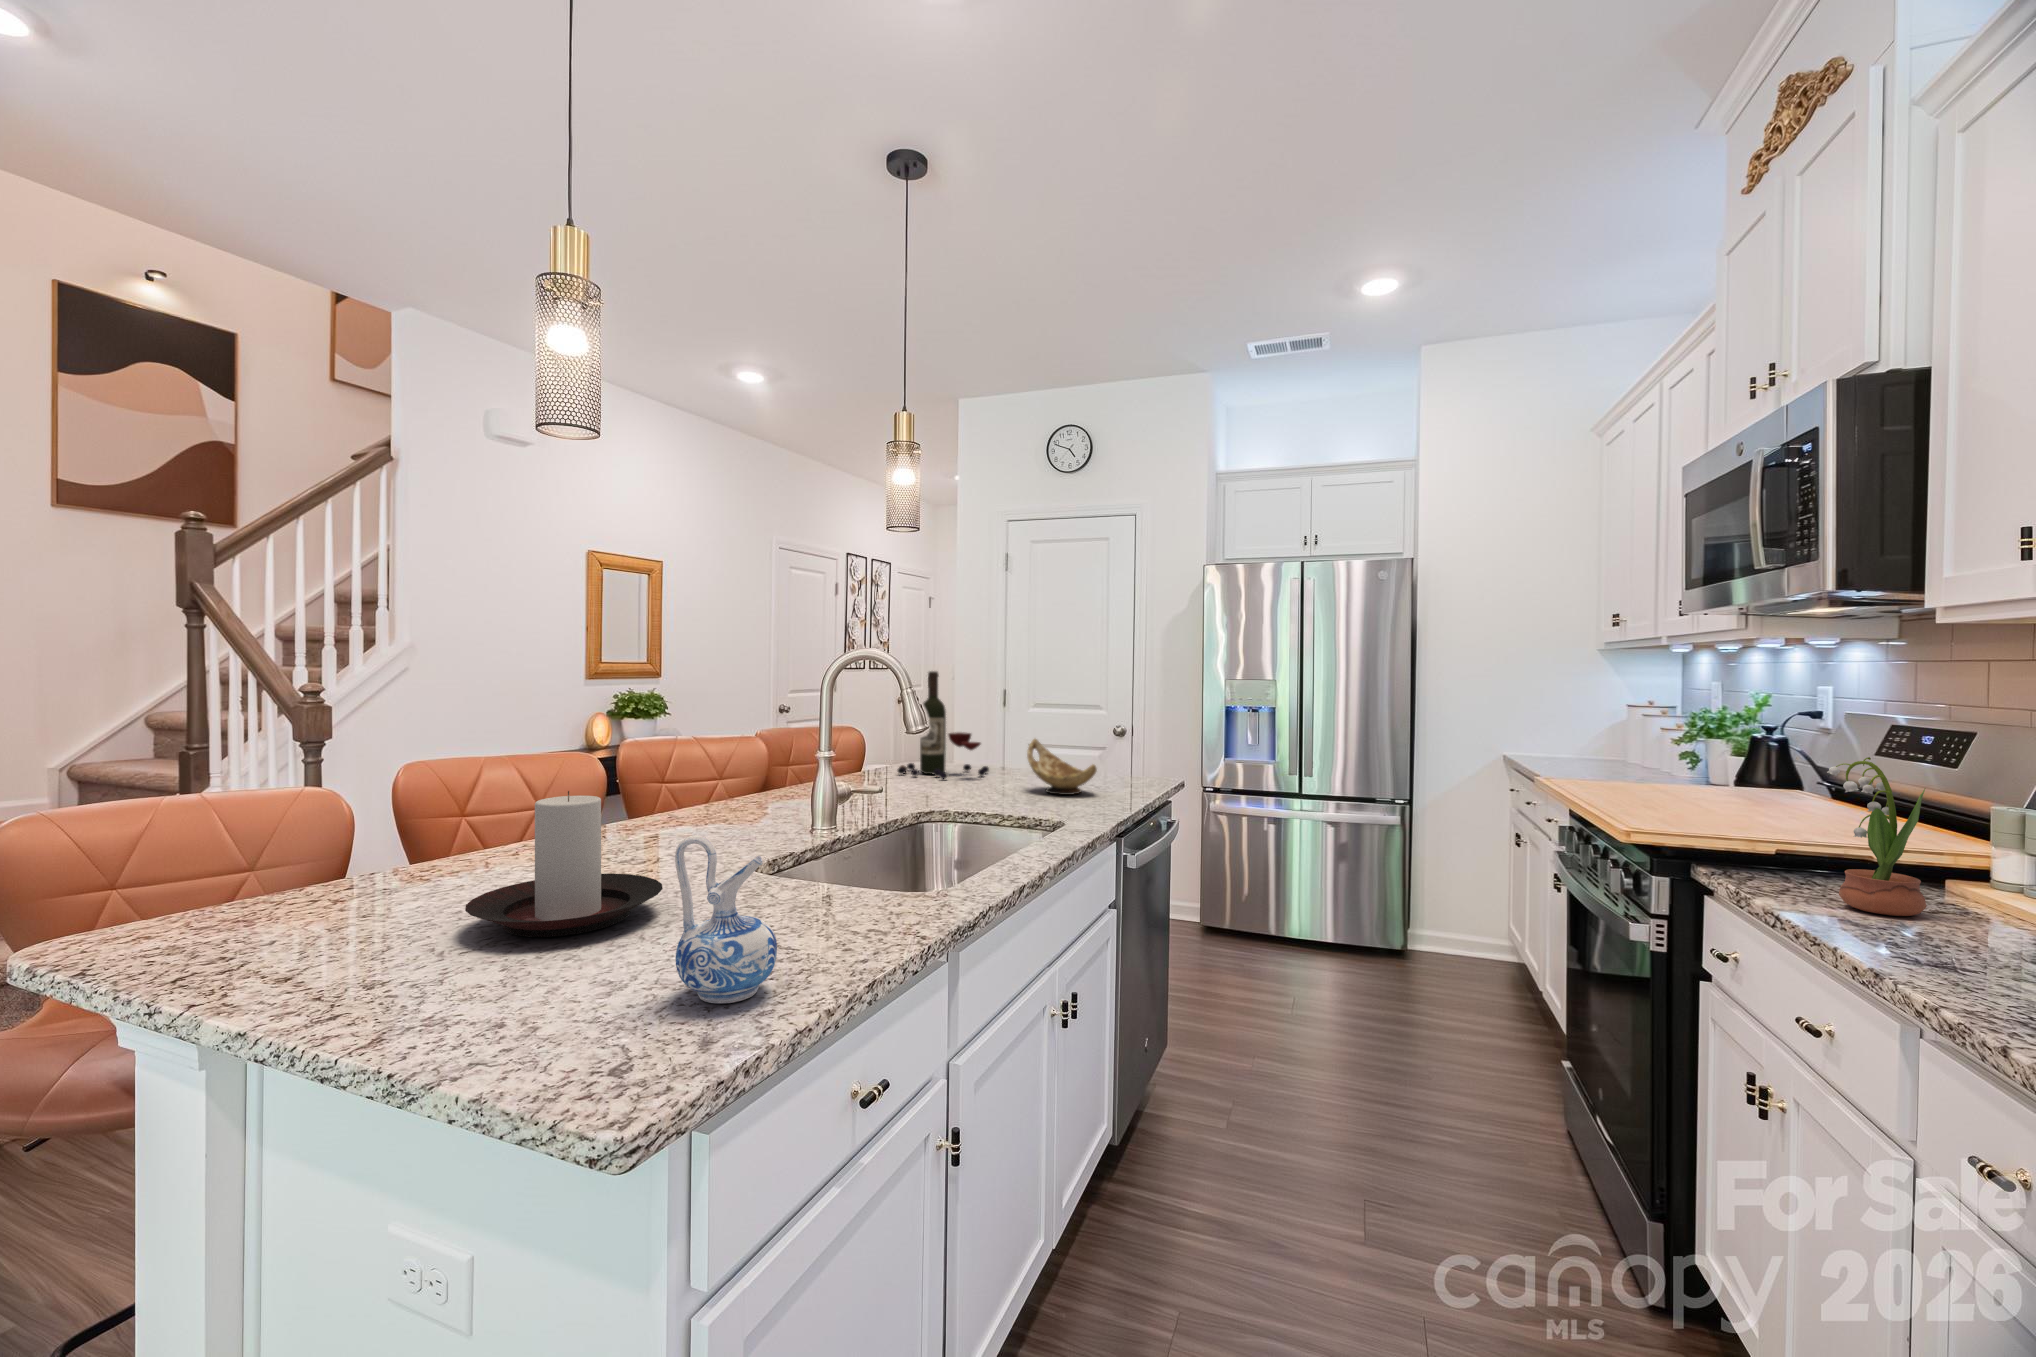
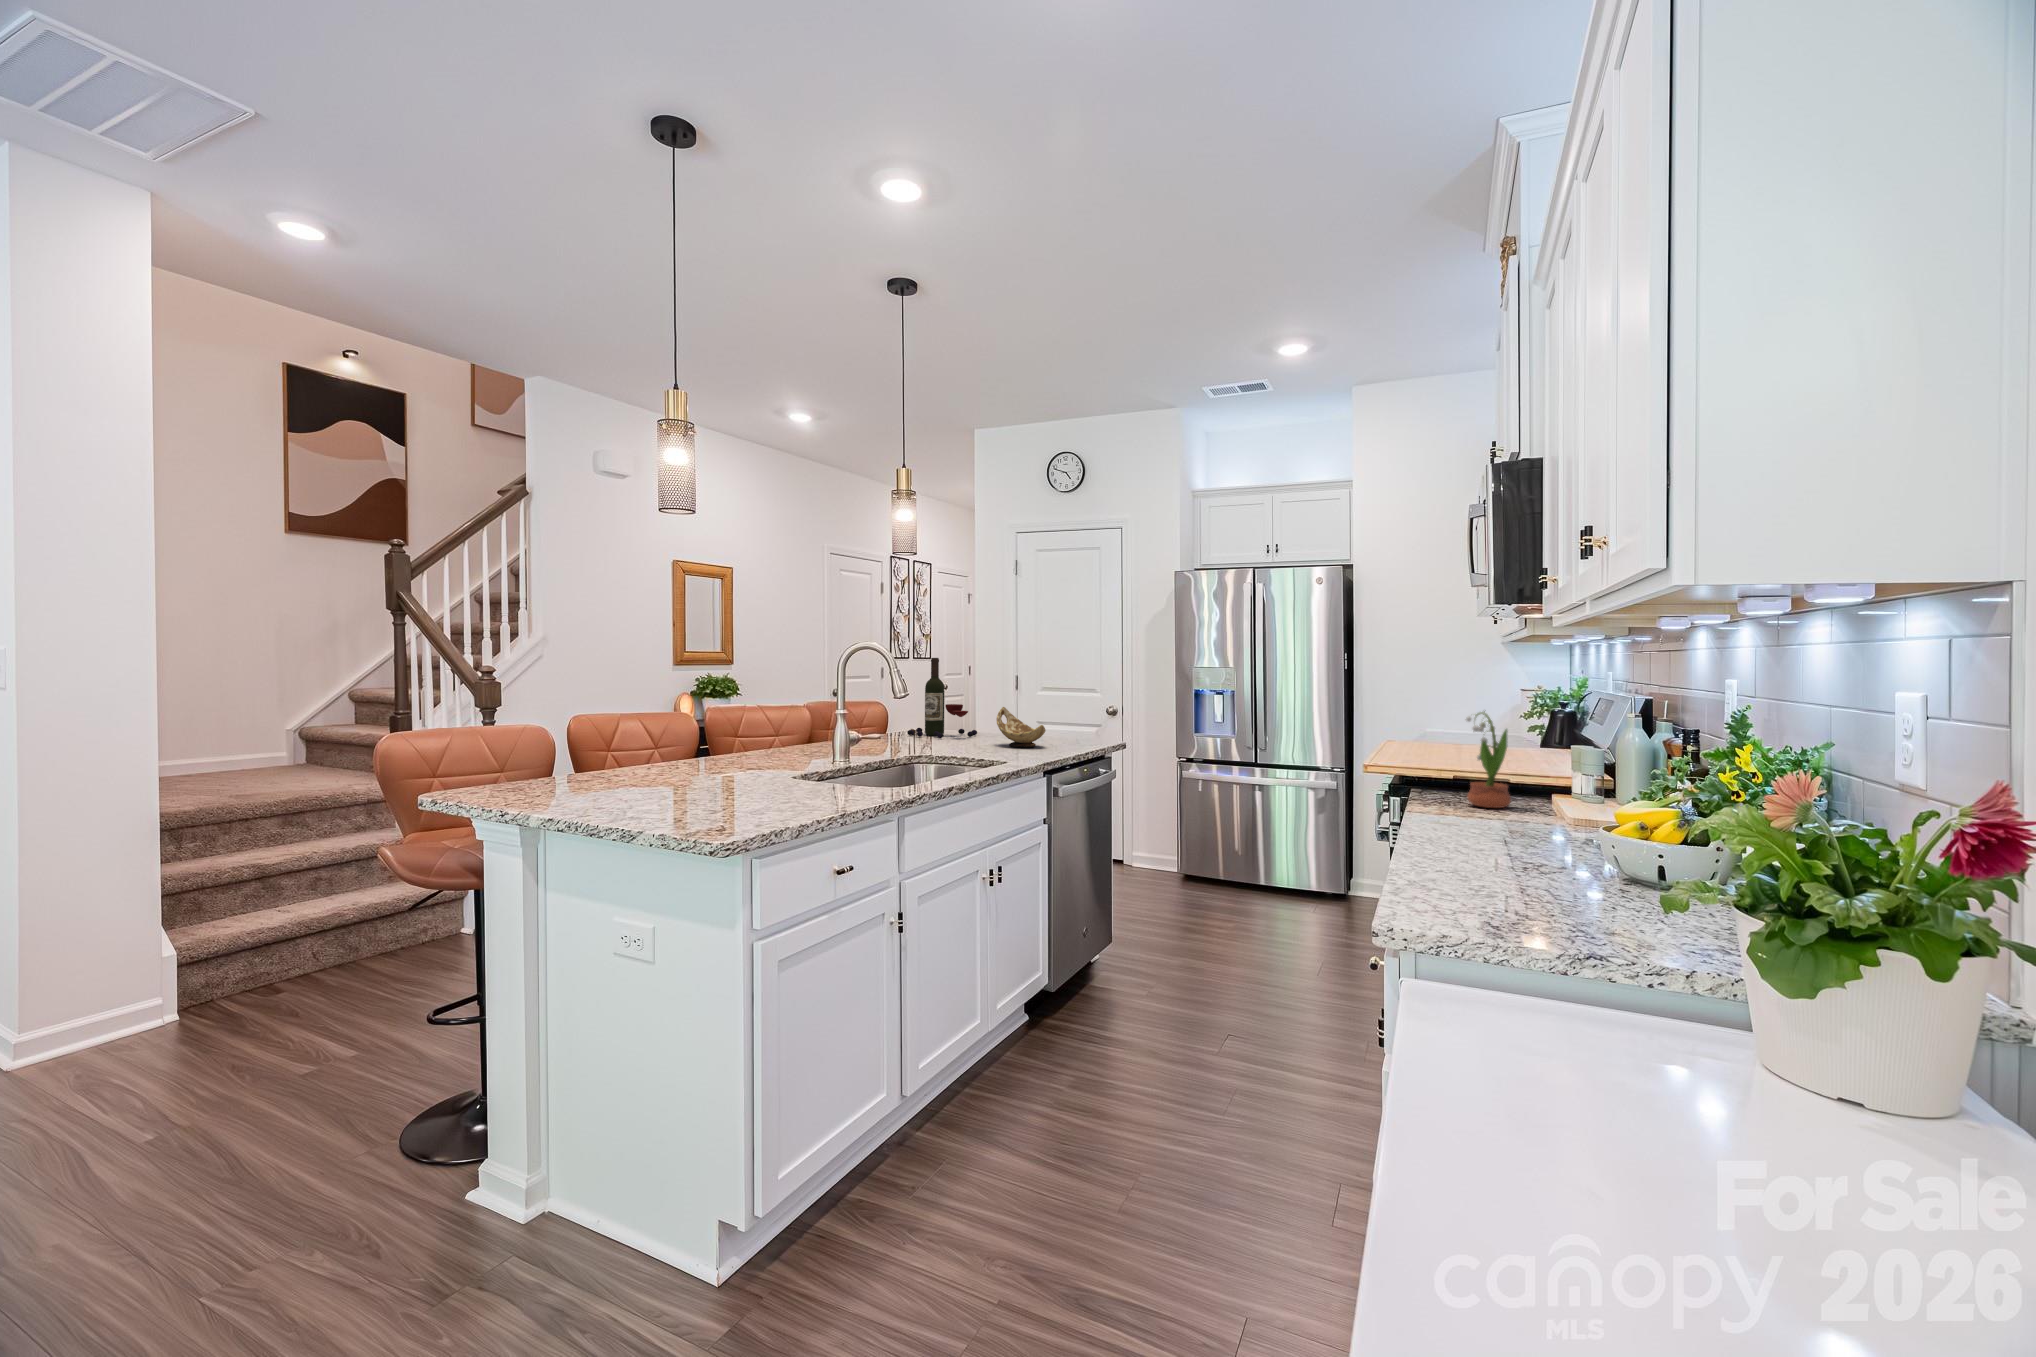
candle holder: present [465,791,663,937] -> none [635,720,739,797]
ceramic pitcher: present [675,835,777,1003] -> none [747,734,797,816]

